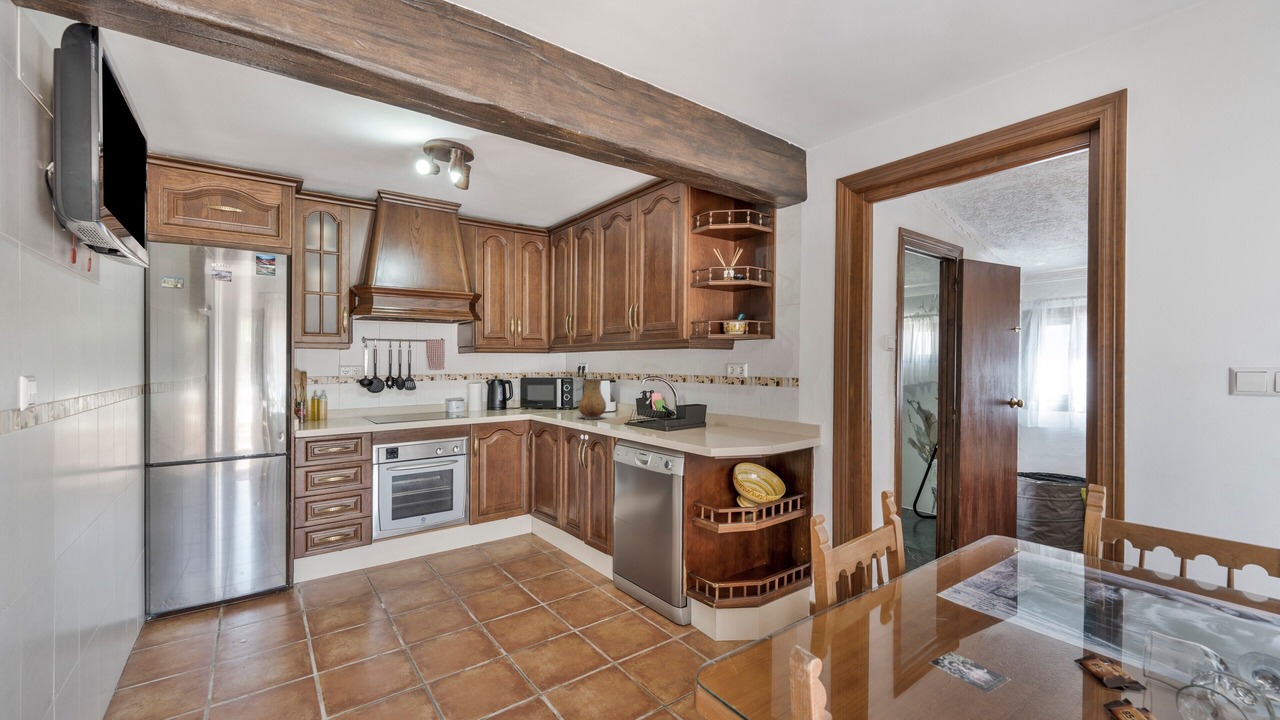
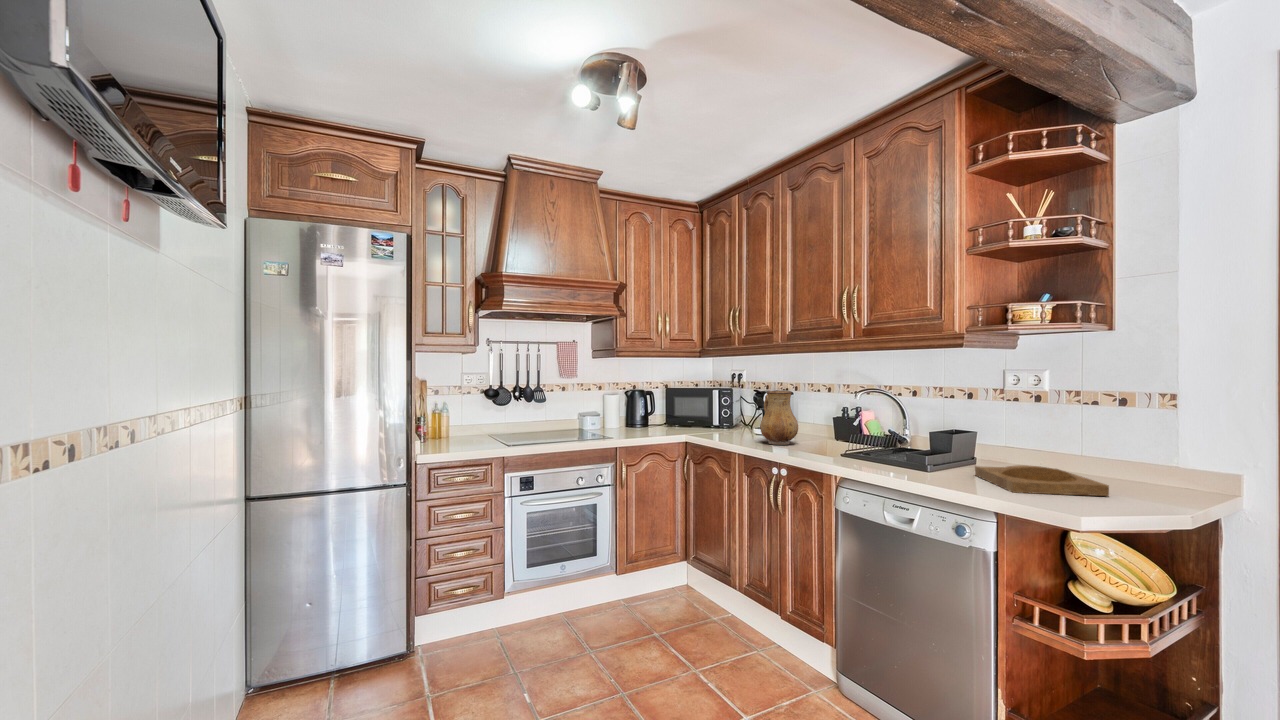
tray: none [694,425,750,440] -> present [975,465,1109,496]

